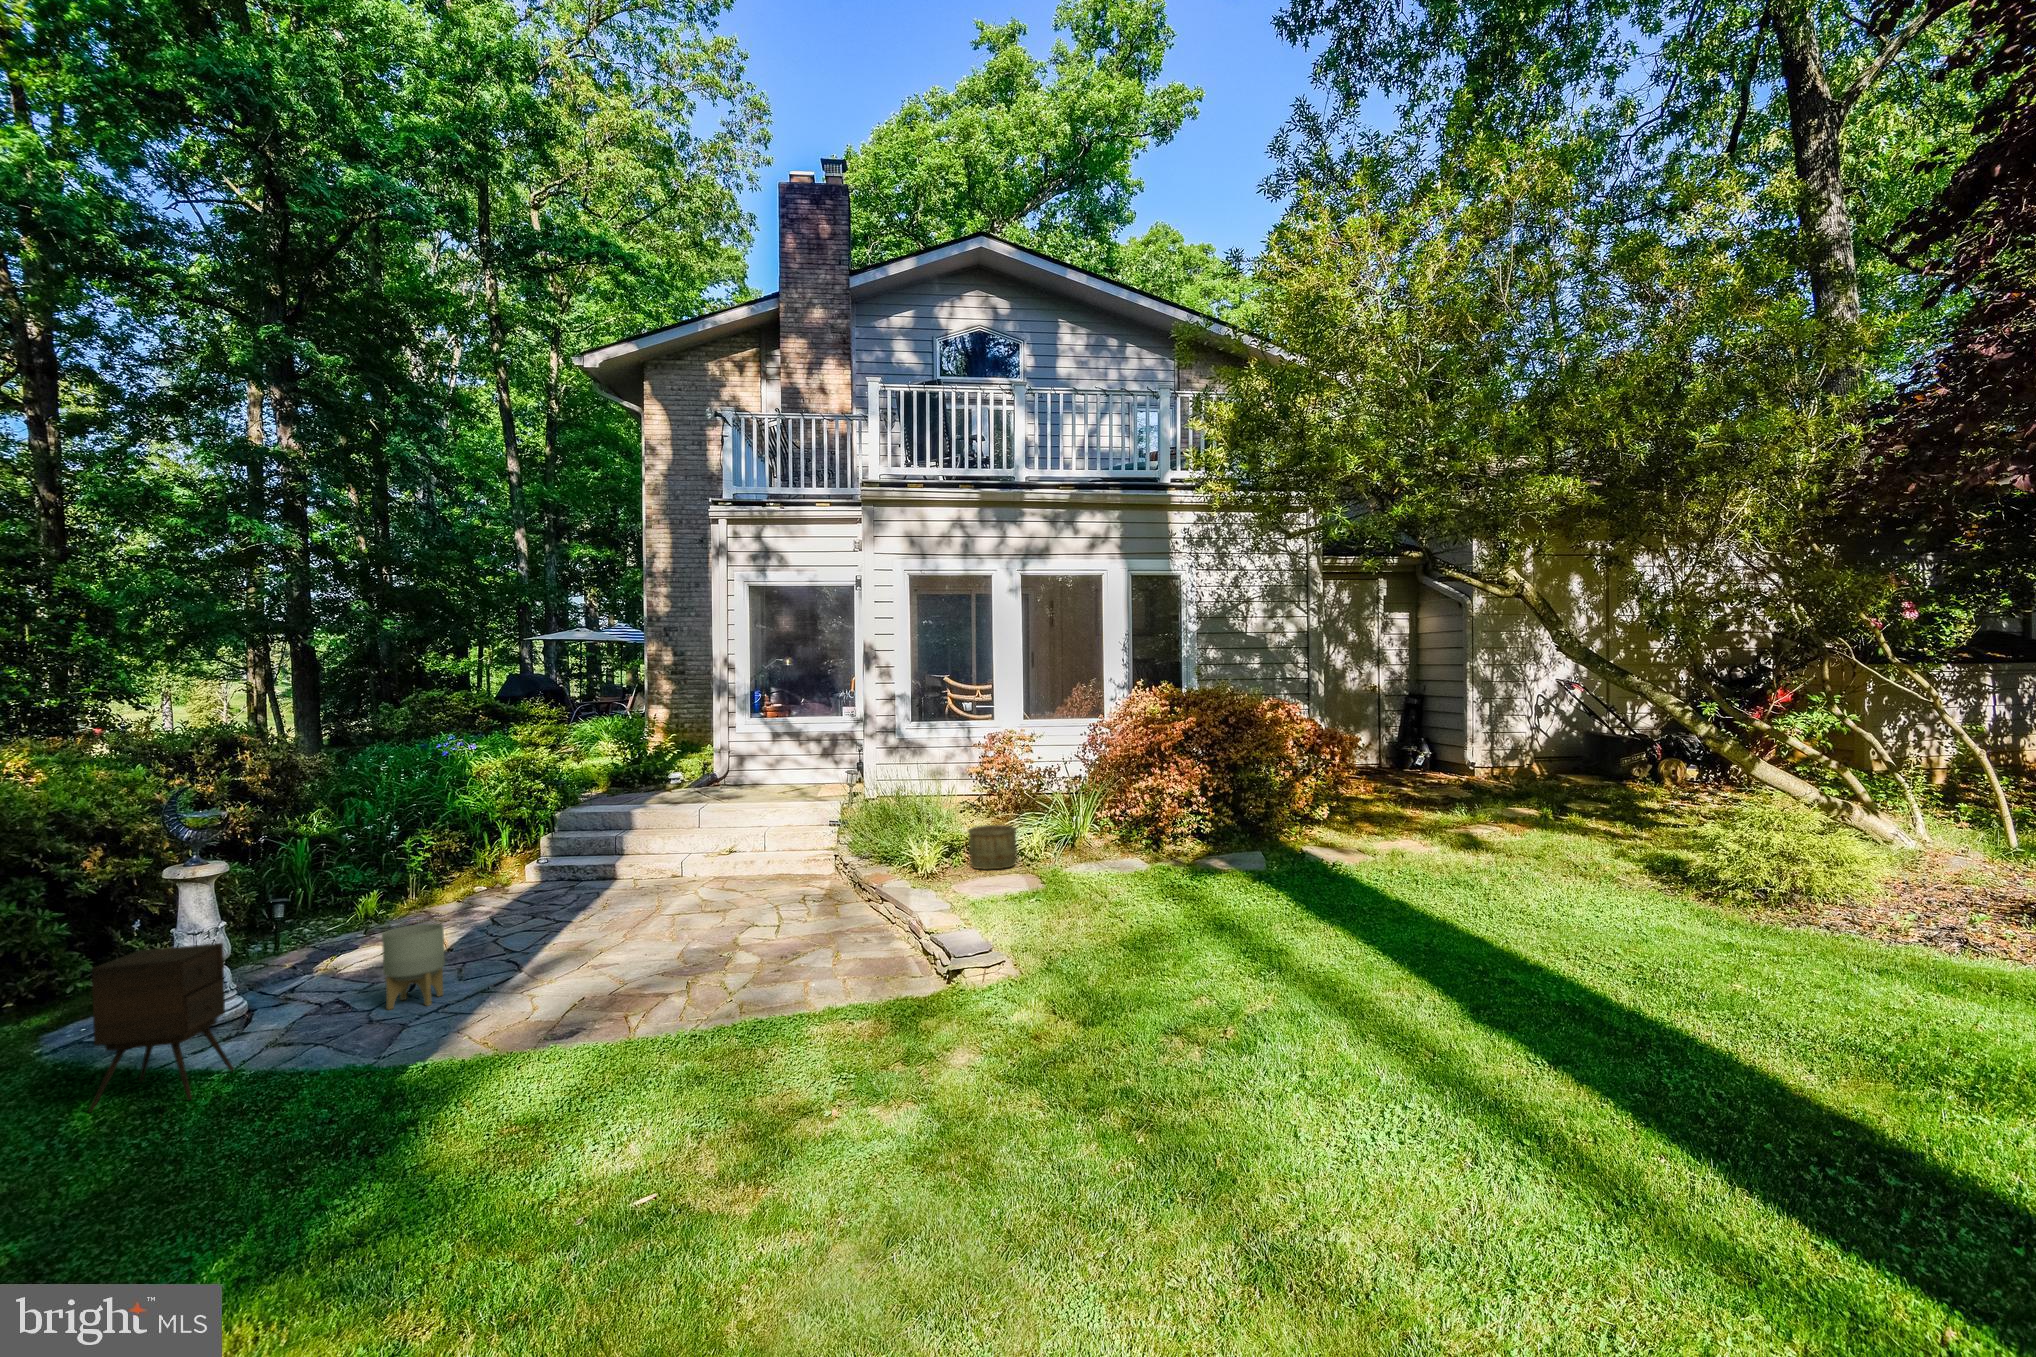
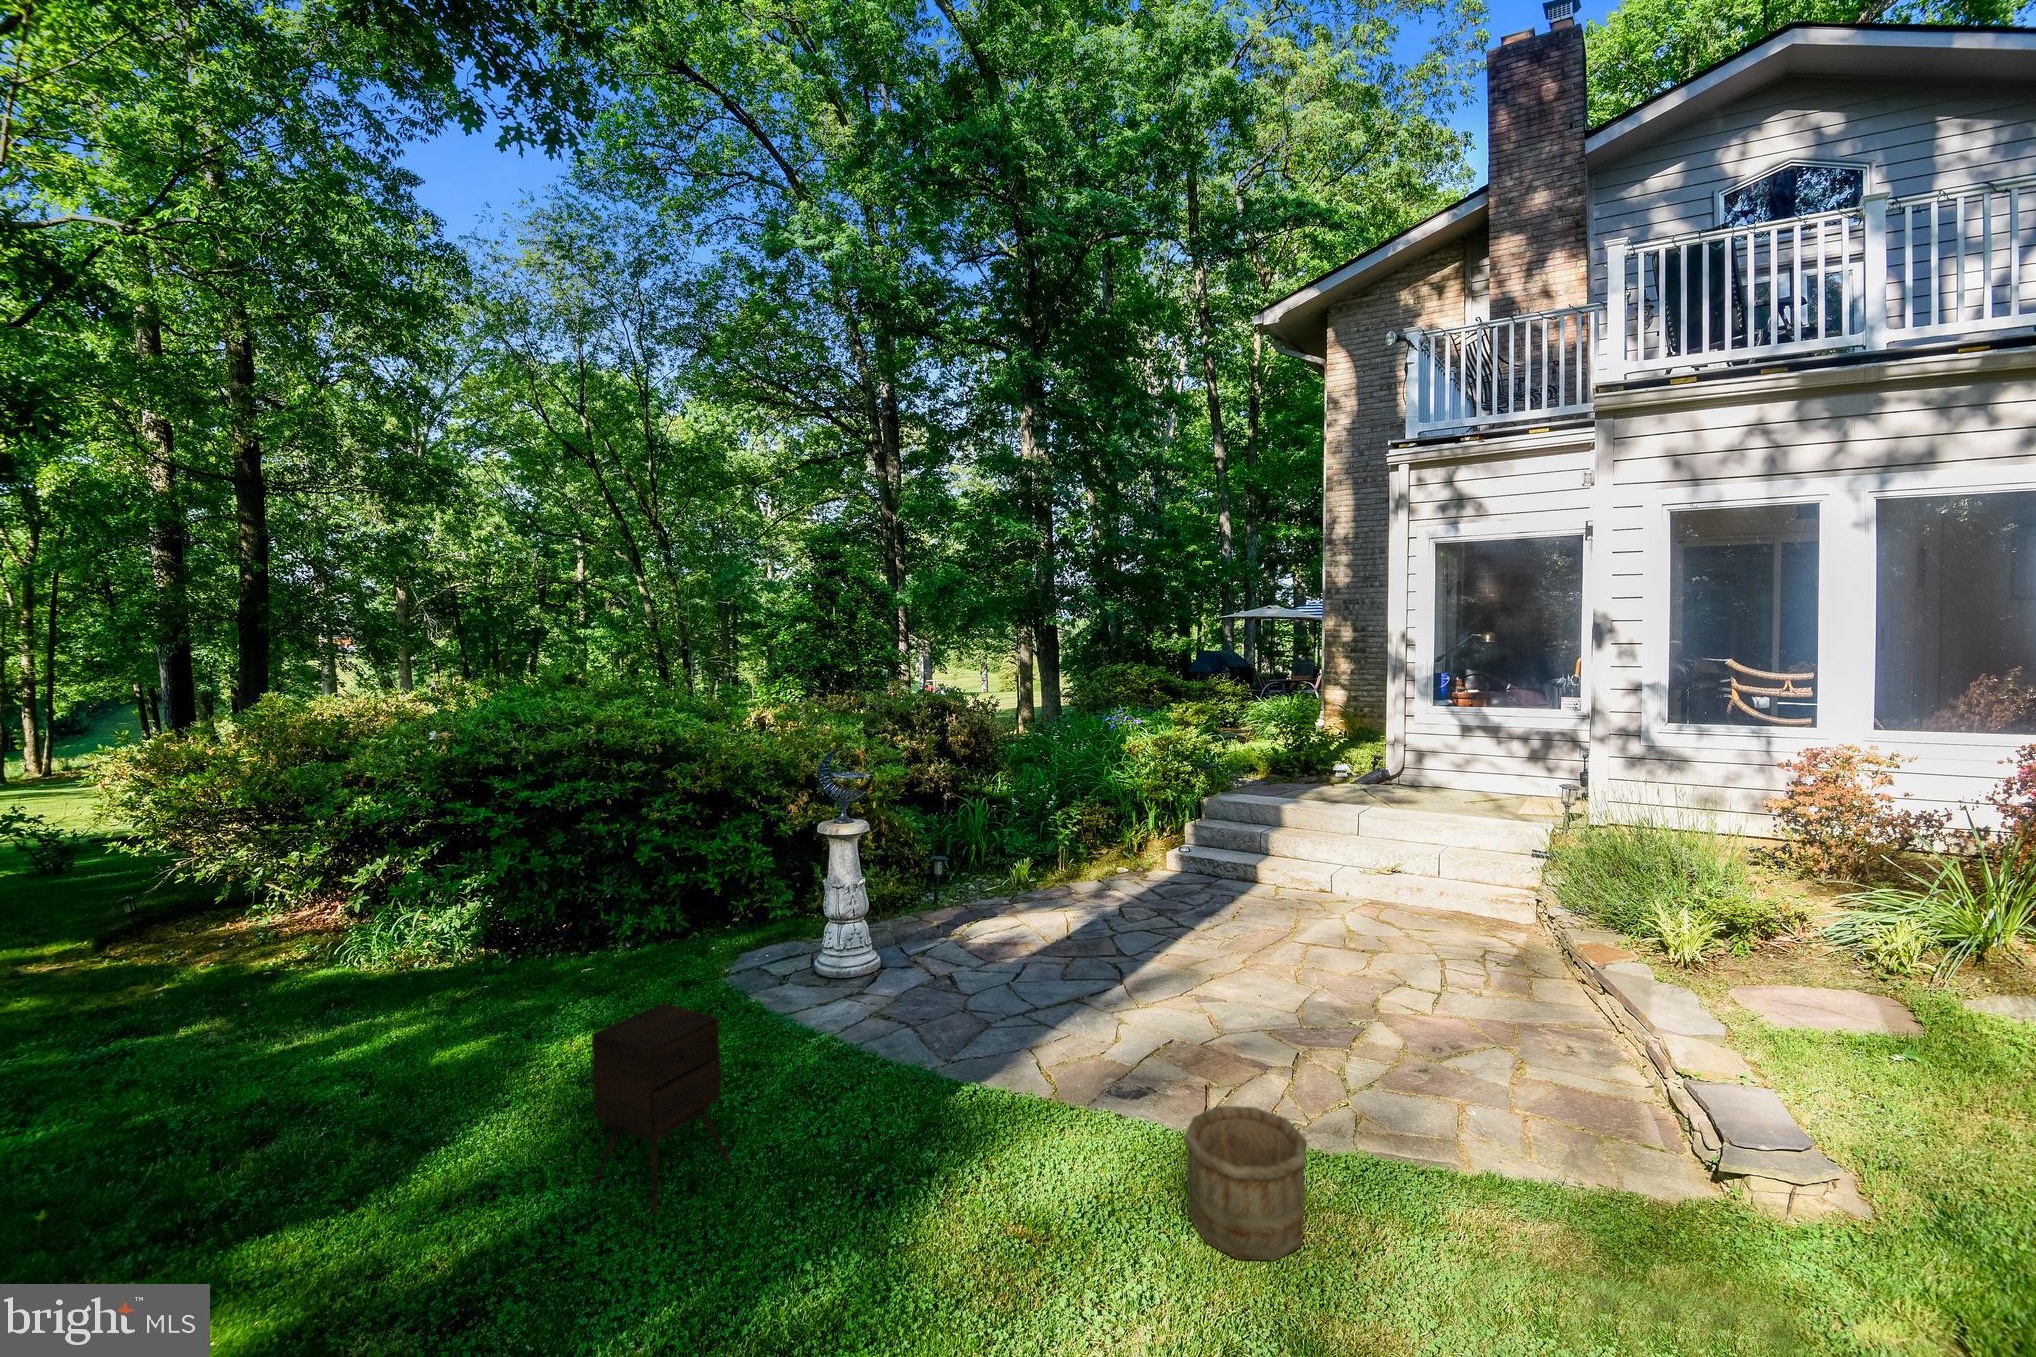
wooden bucket: present [968,825,1017,870] -> present [1183,1106,1307,1261]
planter: present [382,924,445,1010] -> none [921,986,986,1099]

